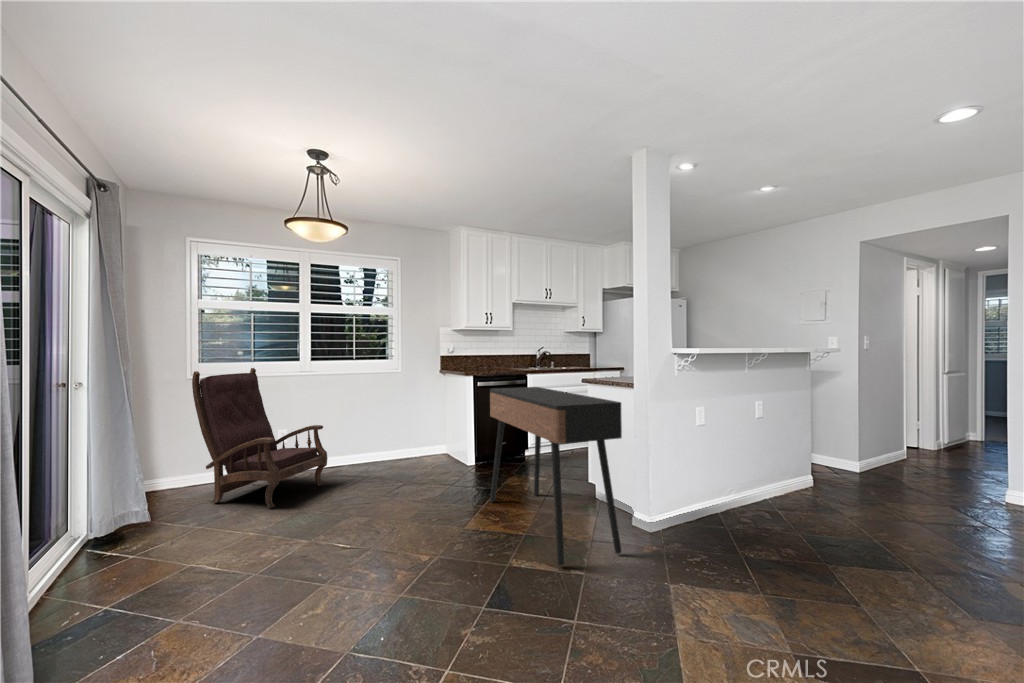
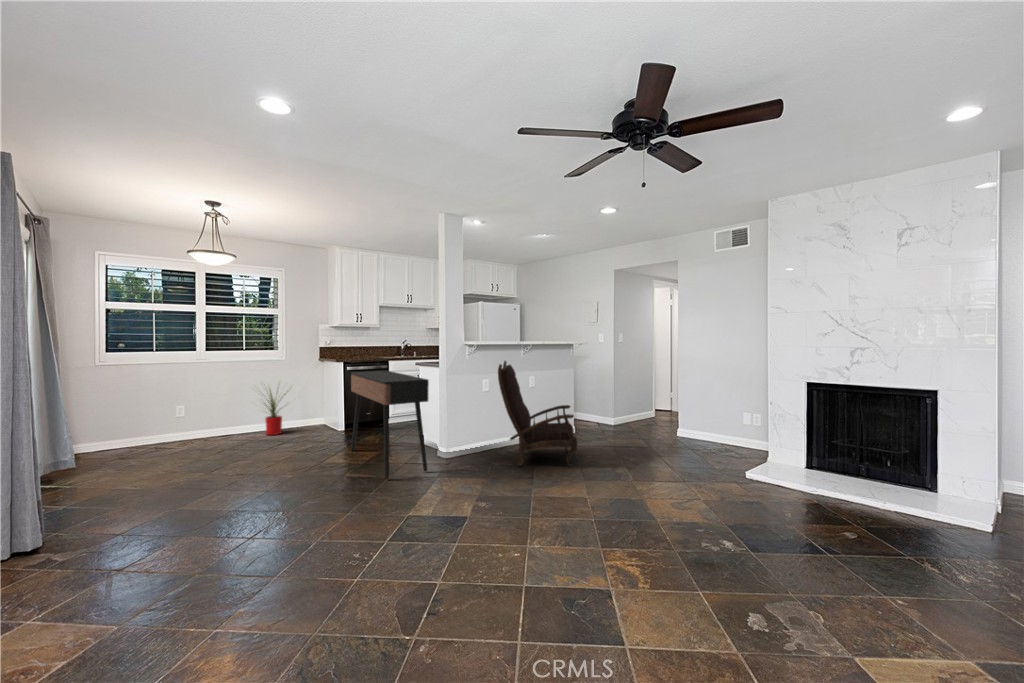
armchair: present [192,368,327,508] -> present [498,361,577,467]
house plant: none [360,395,416,470] -> present [265,389,288,435]

